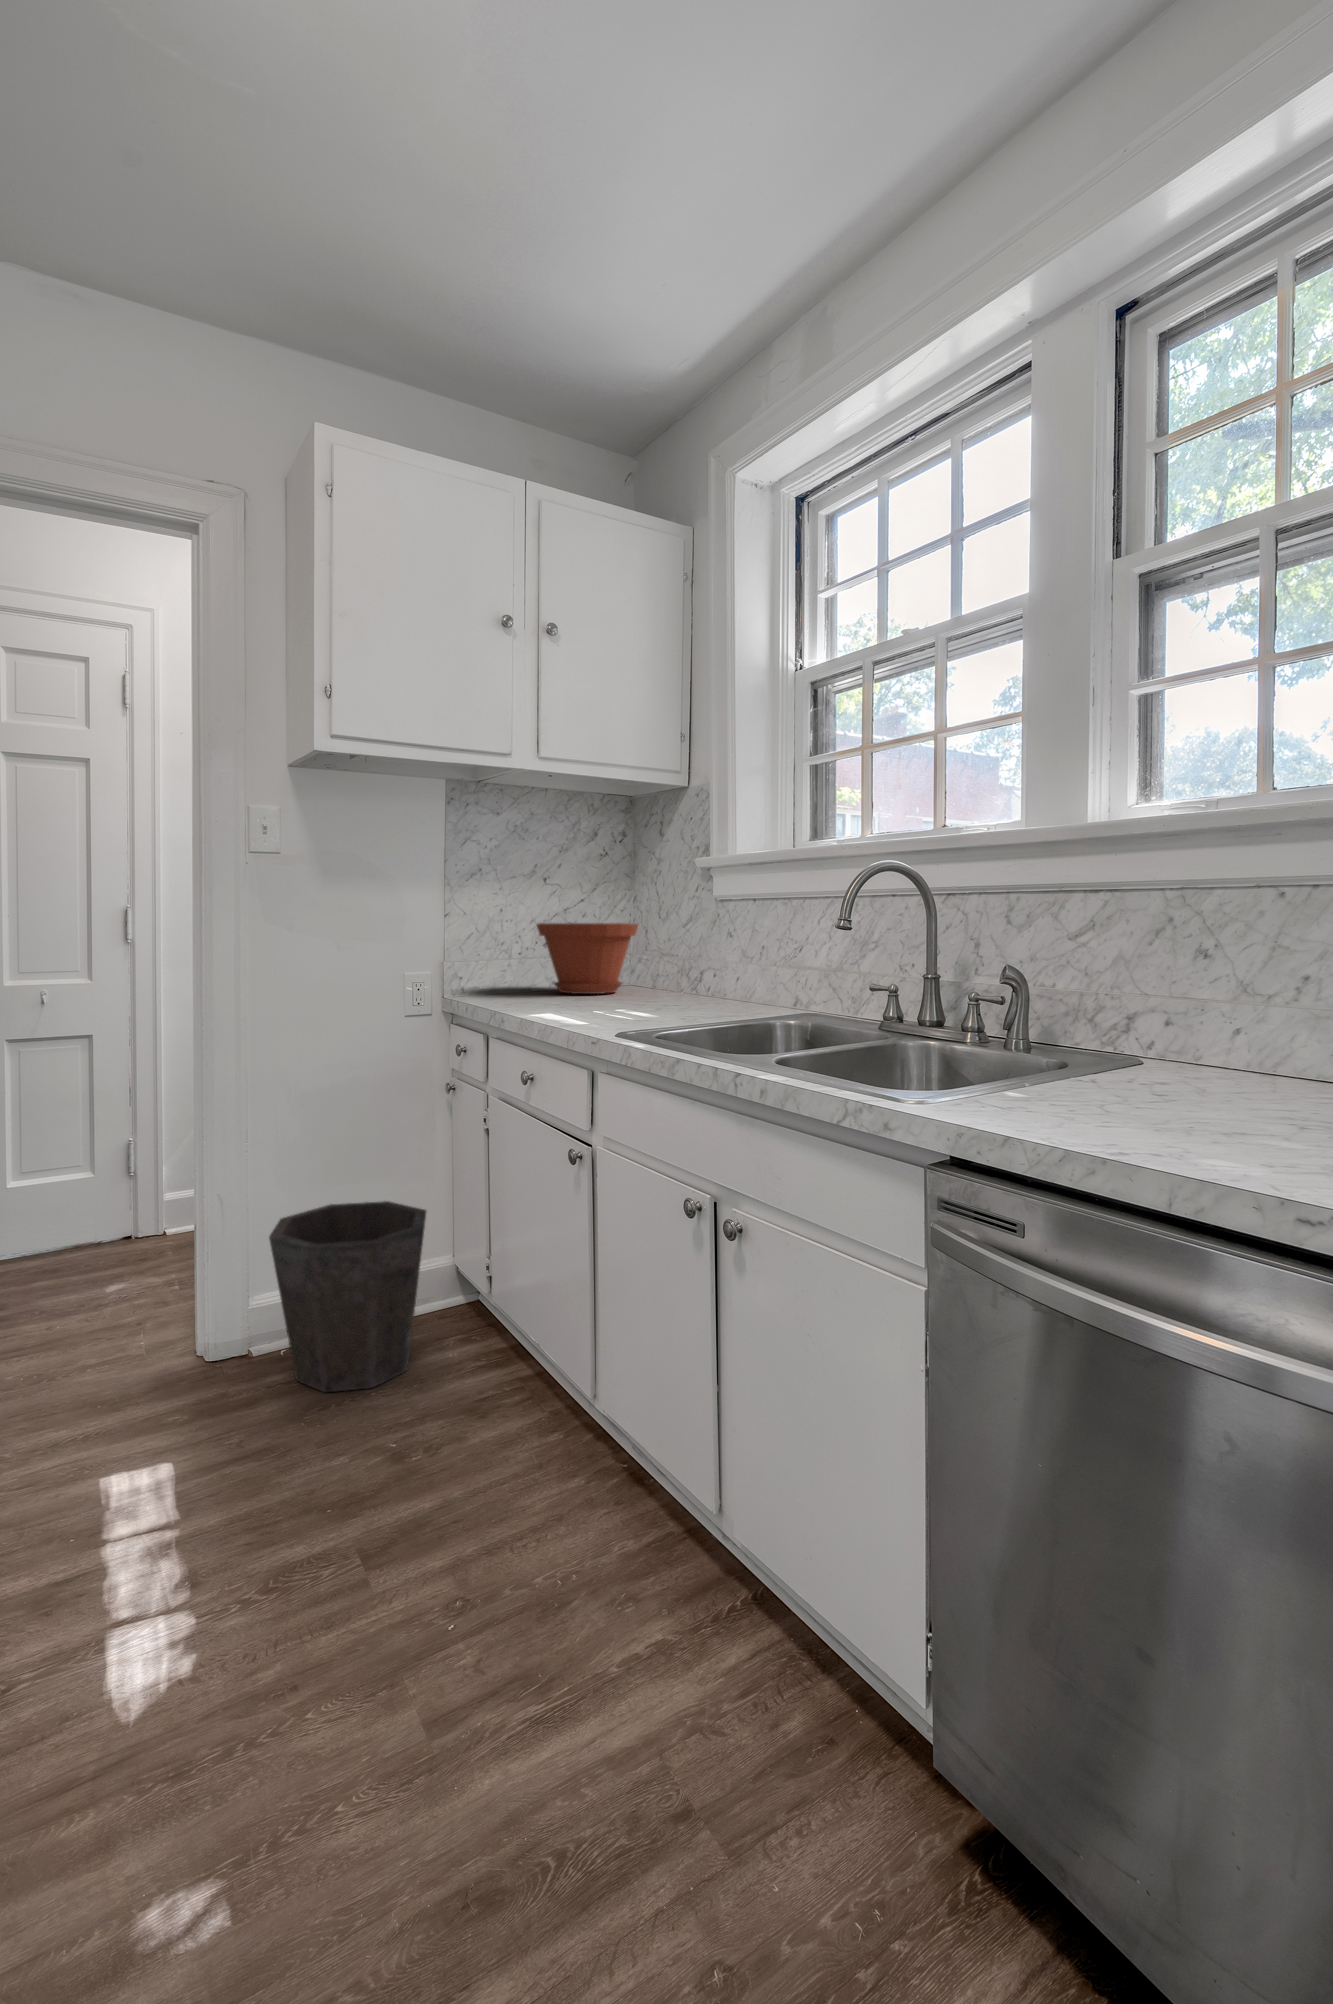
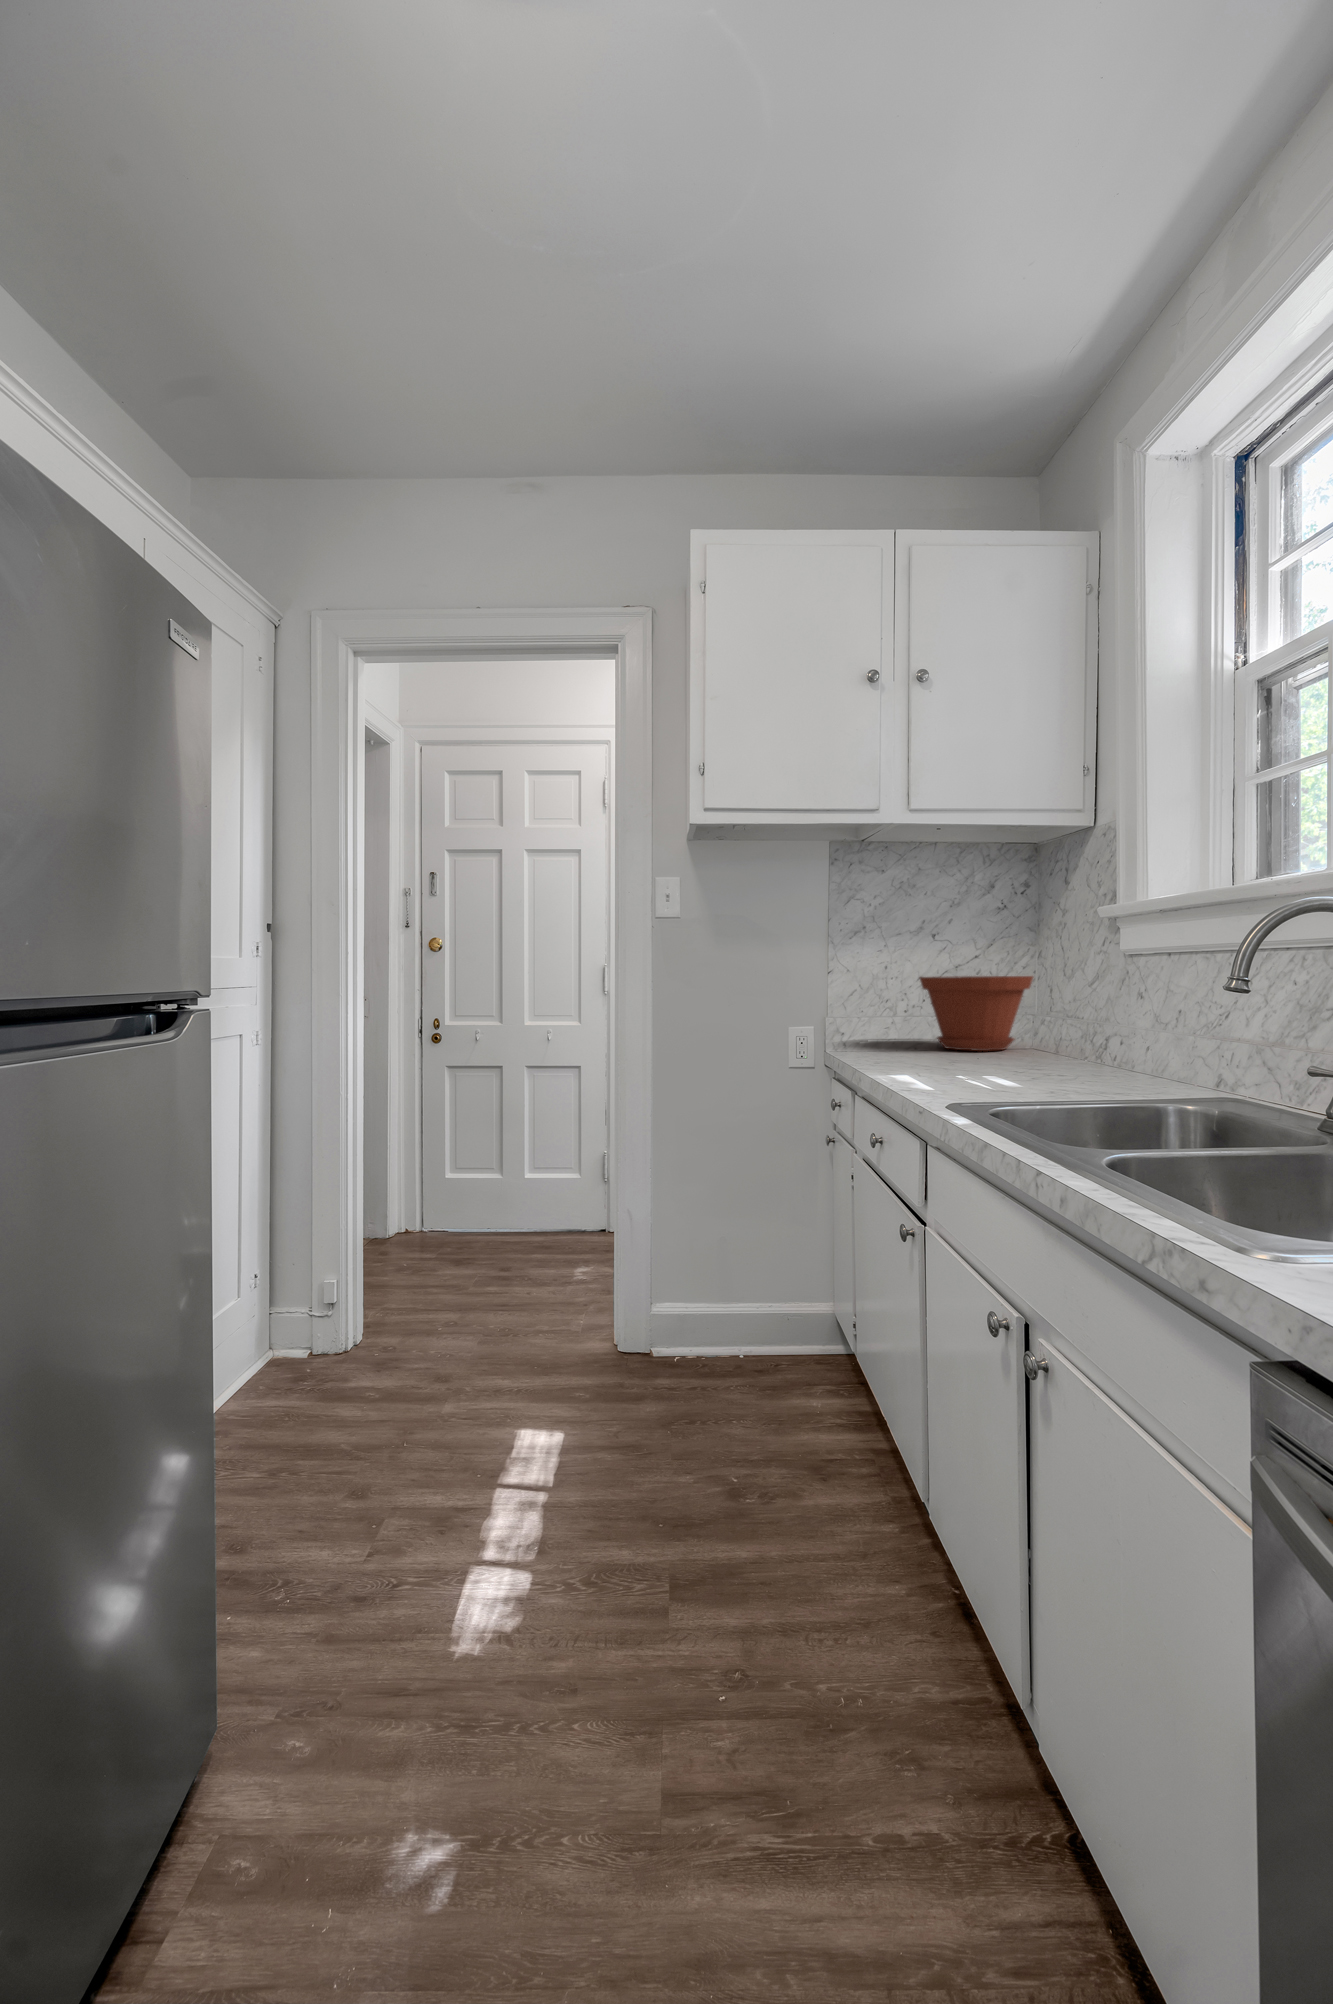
waste bin: present [269,1201,426,1392] -> none [654,1233,797,1417]

